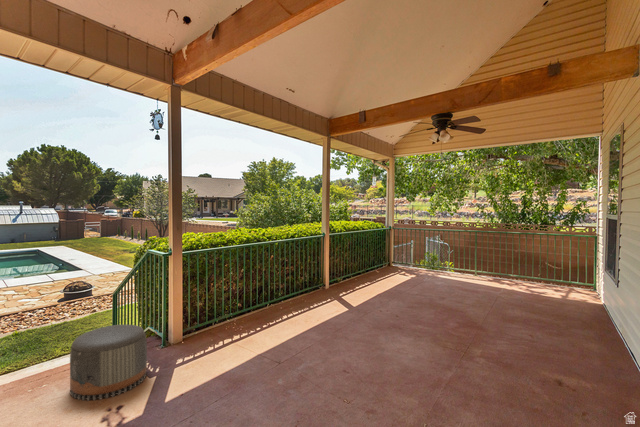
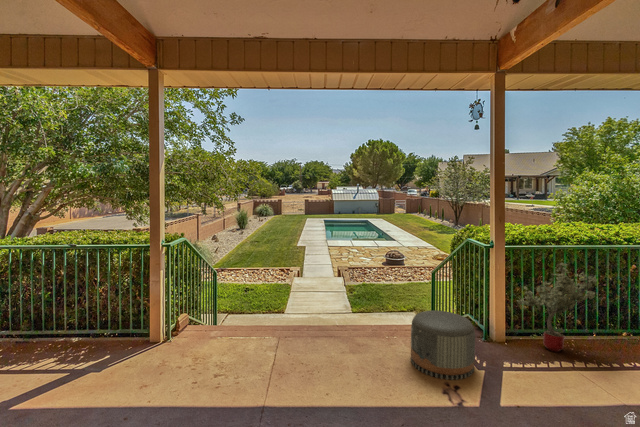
potted tree: none [190,260,249,336] -> present [517,262,597,352]

